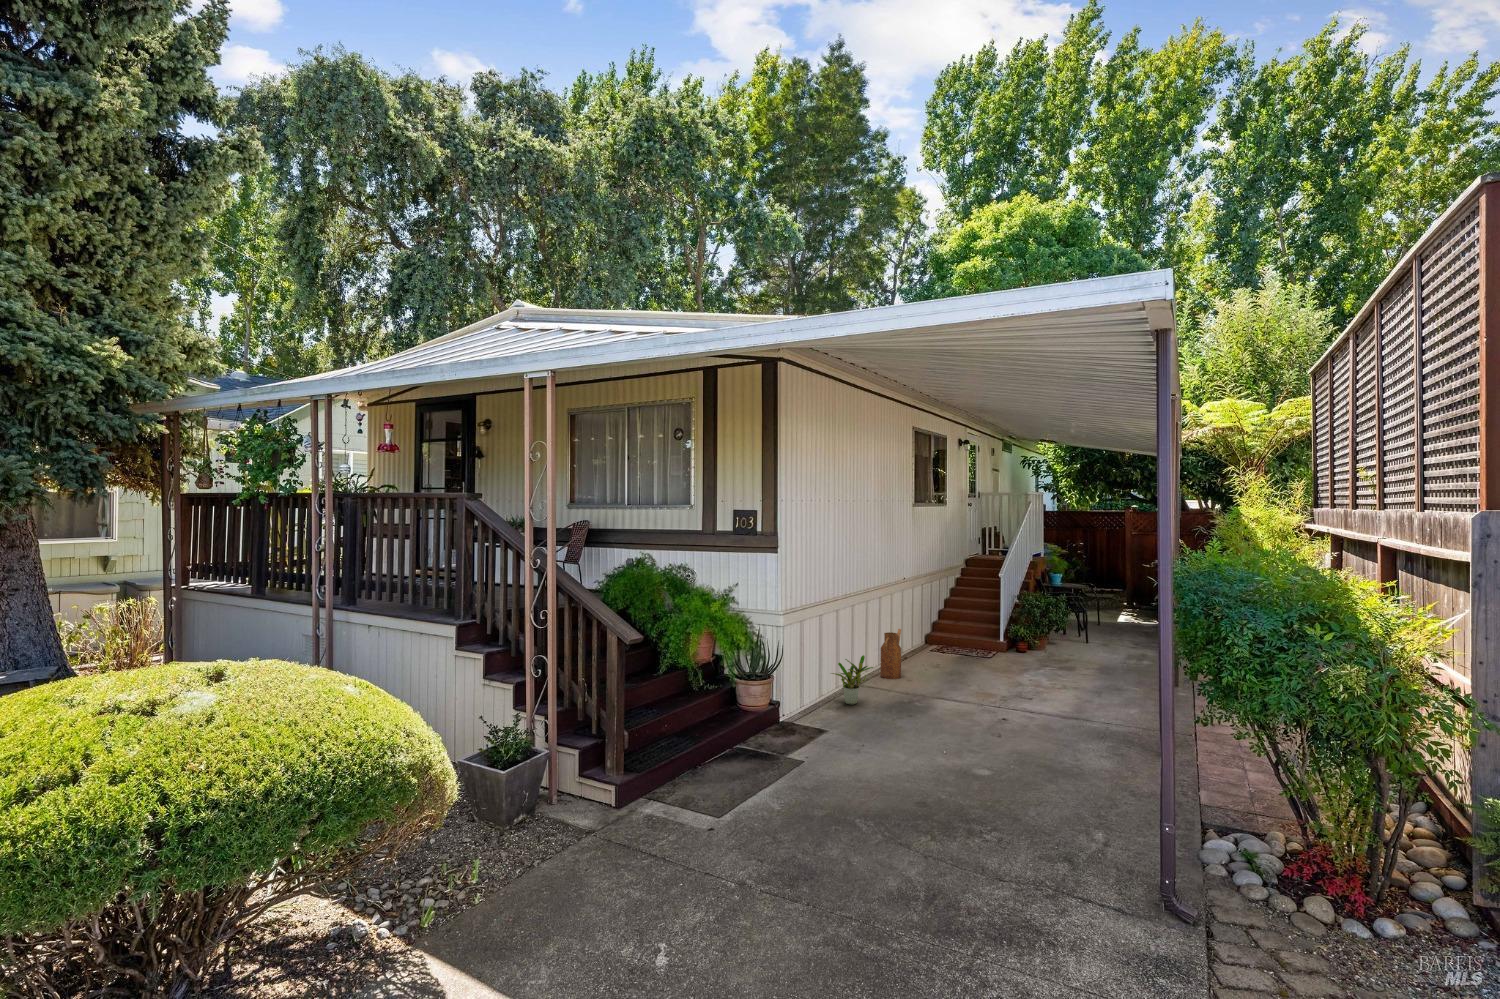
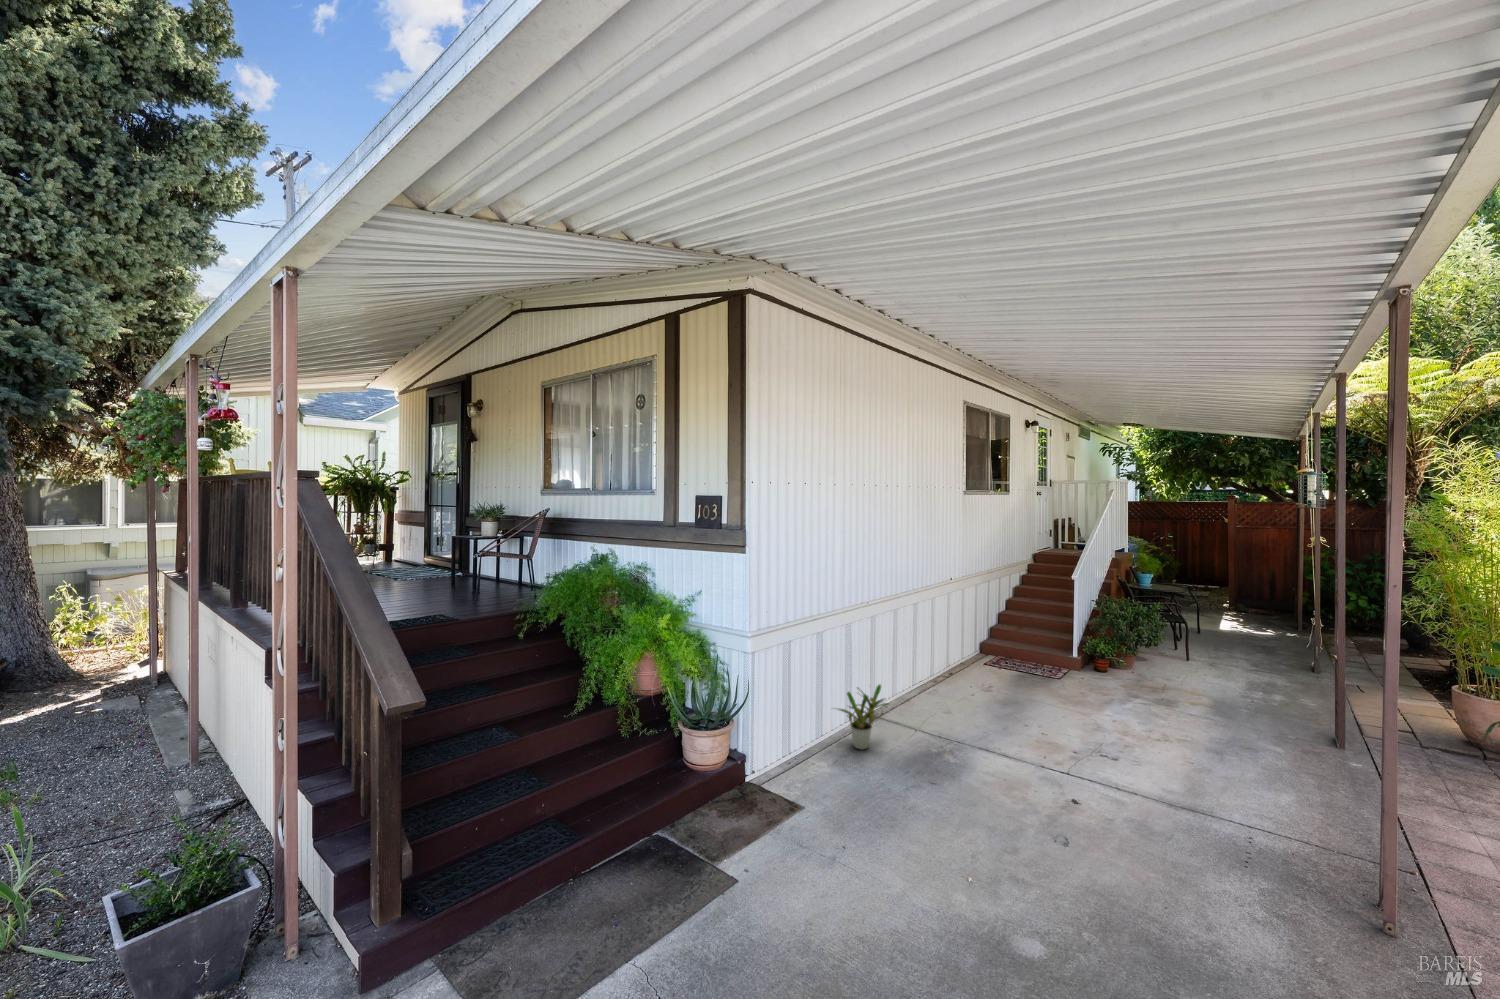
watering can: present [880,629,901,679] -> none [913,642,942,706]

